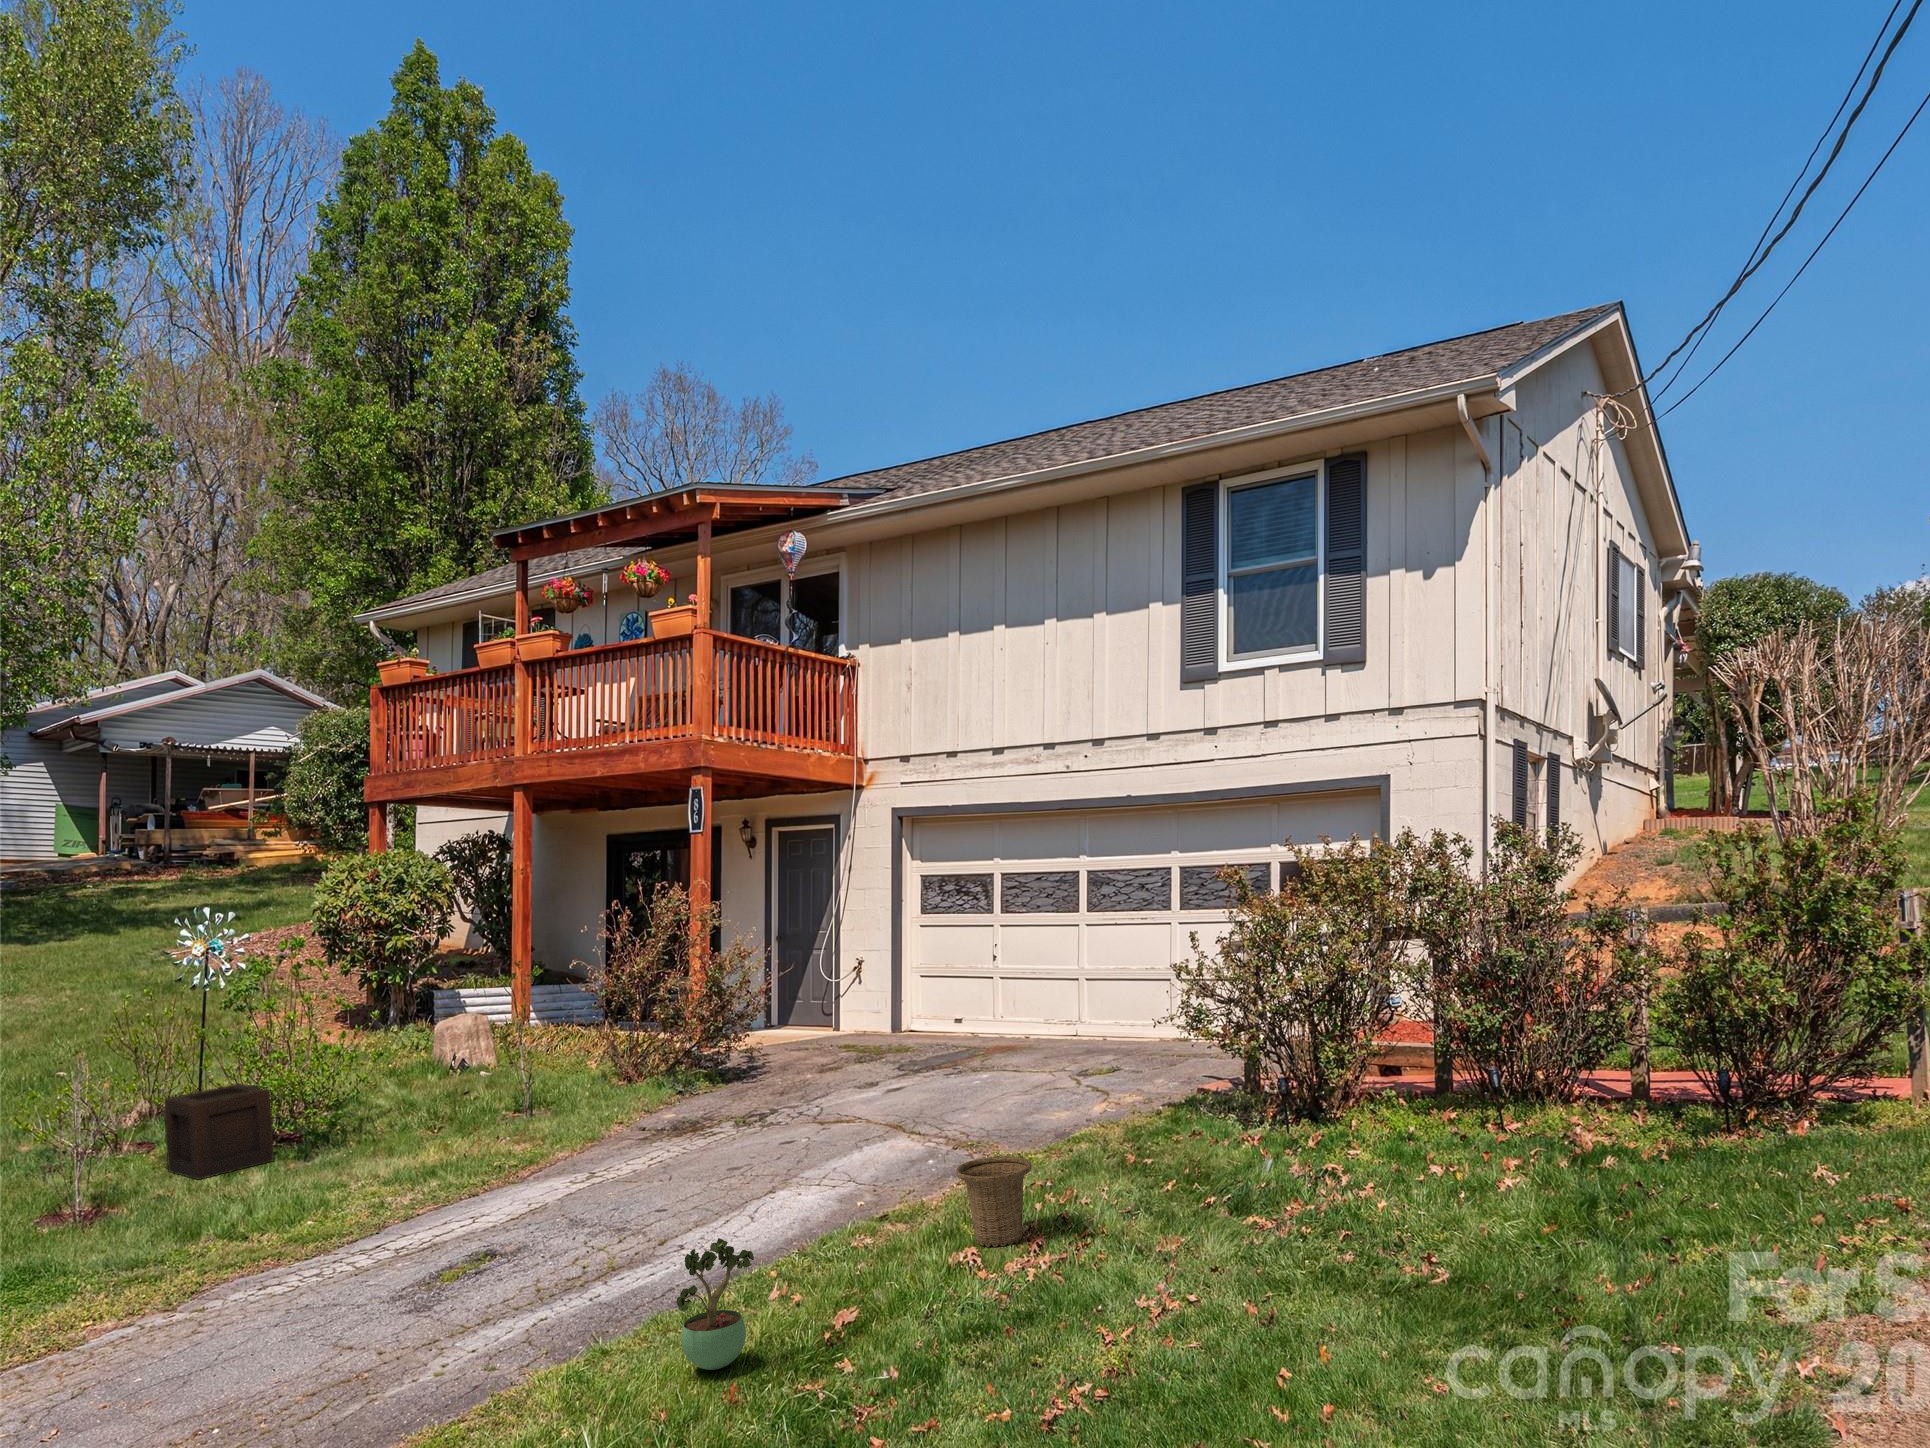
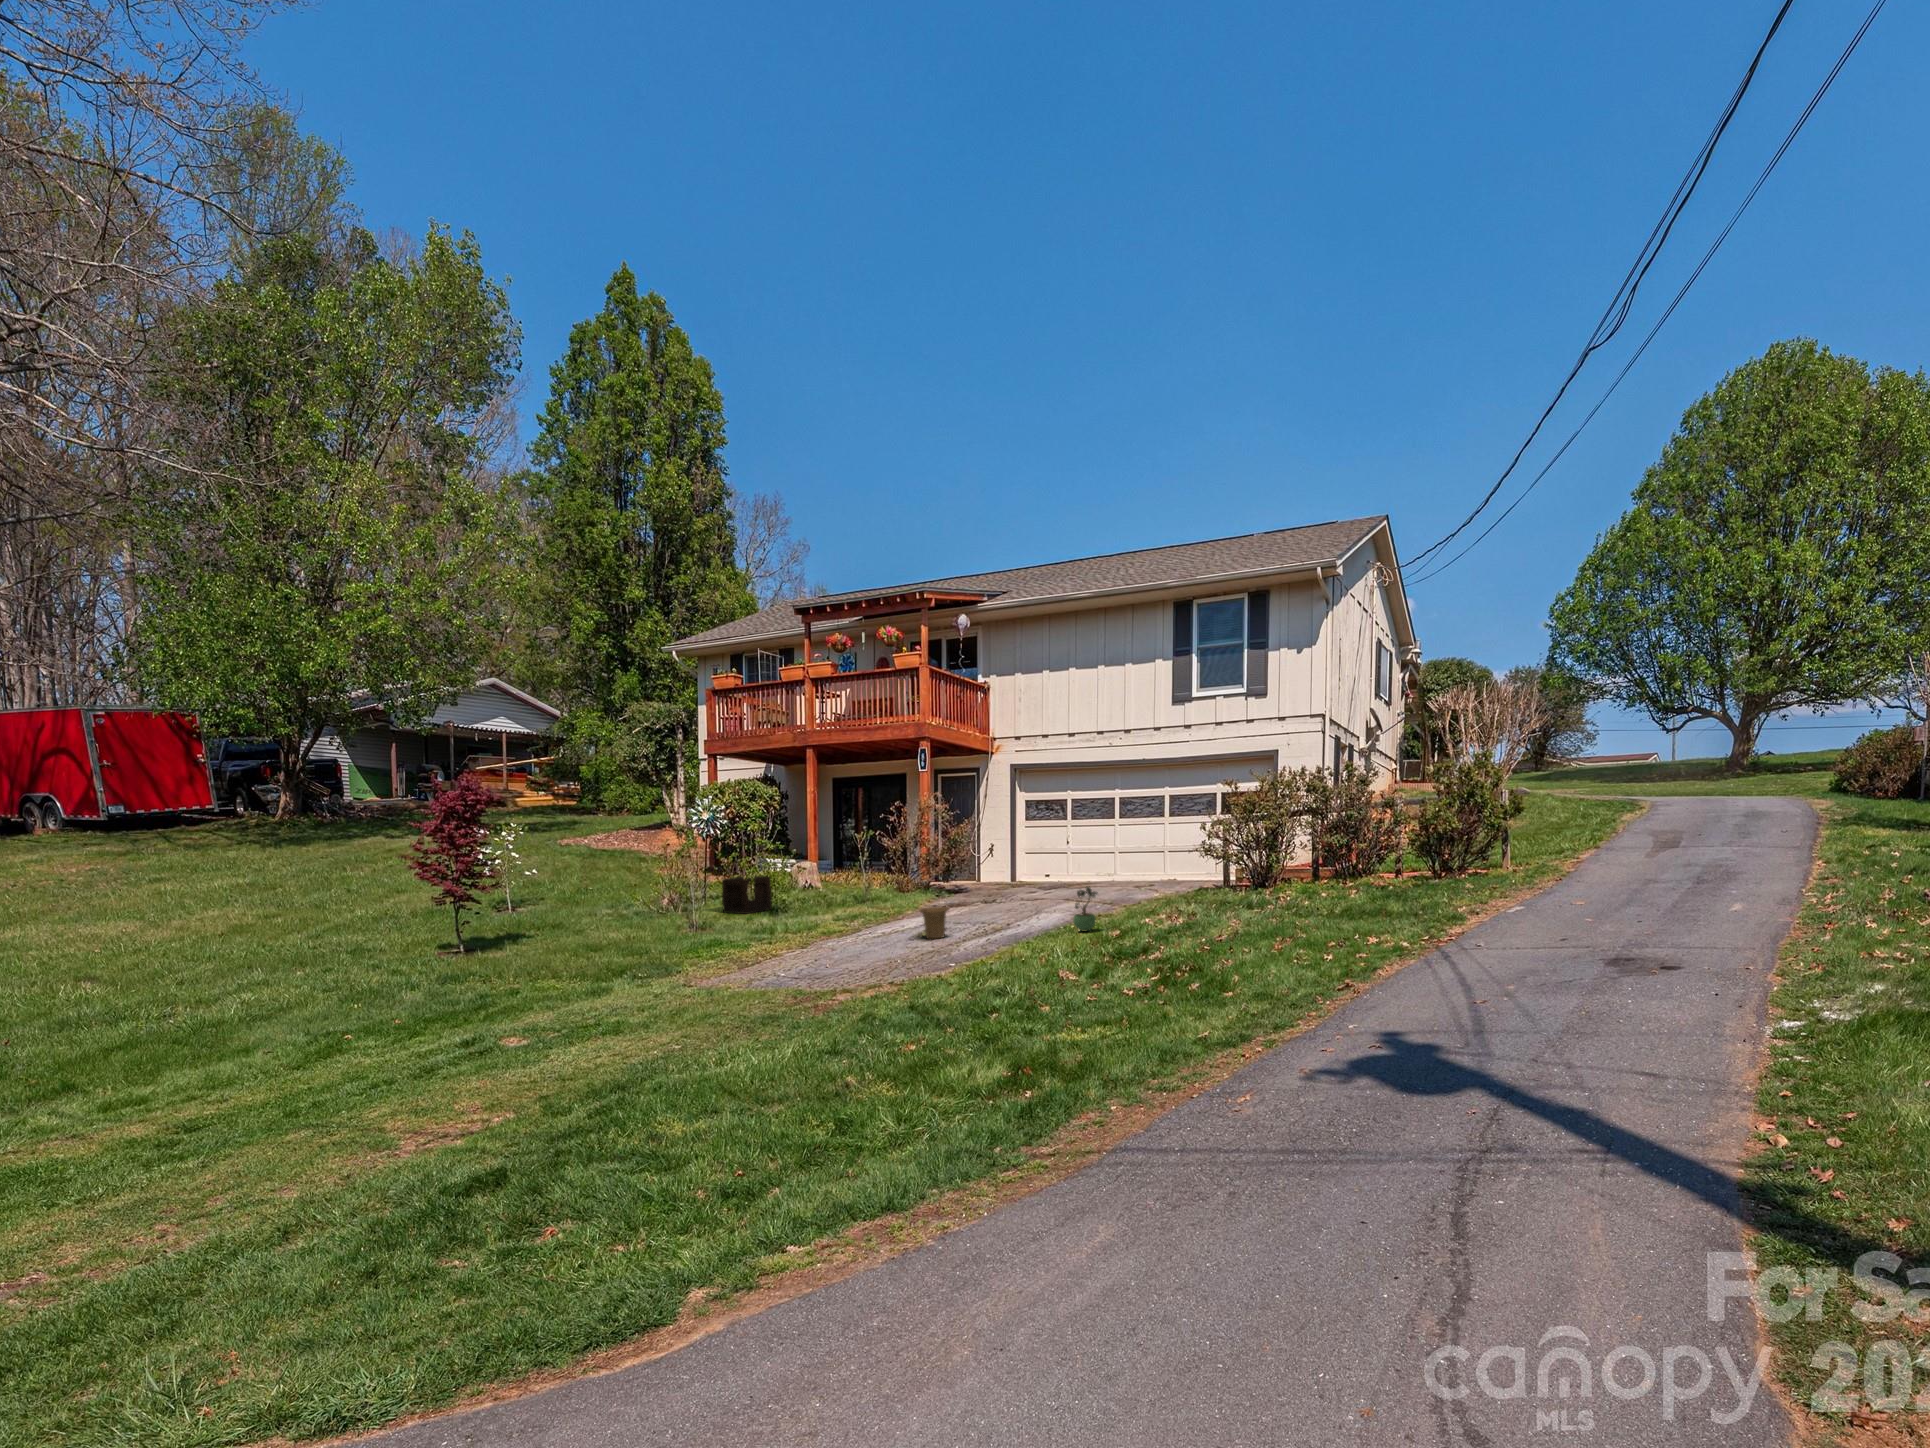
basket: present [956,1156,1032,1247] -> present [920,907,949,939]

